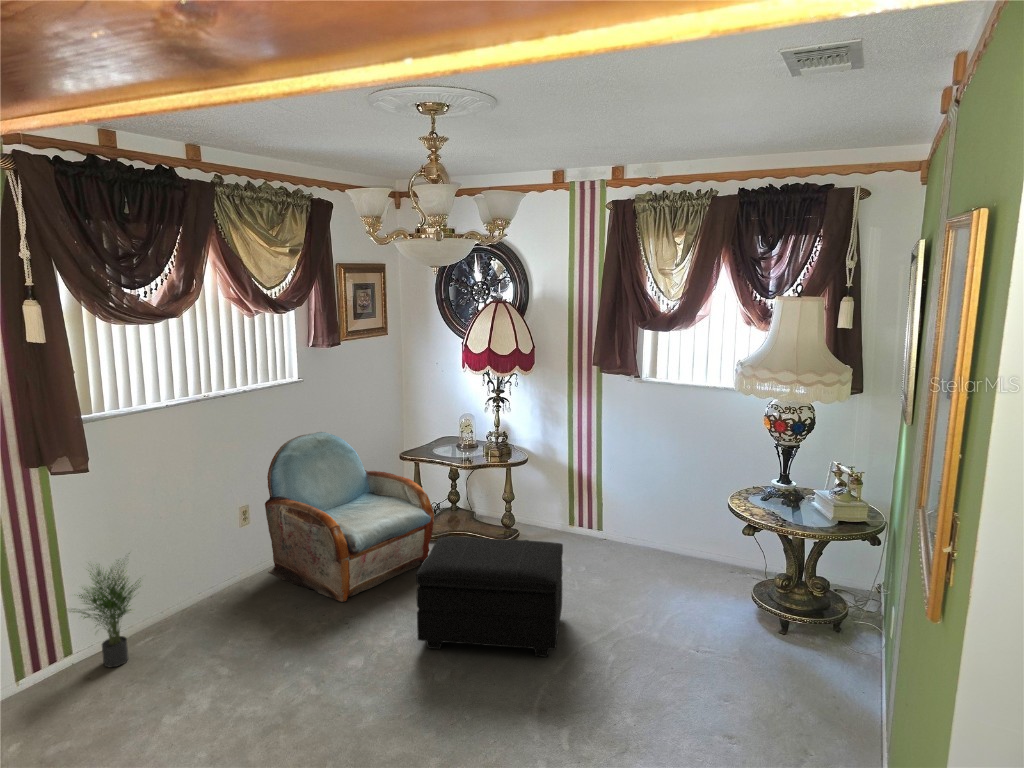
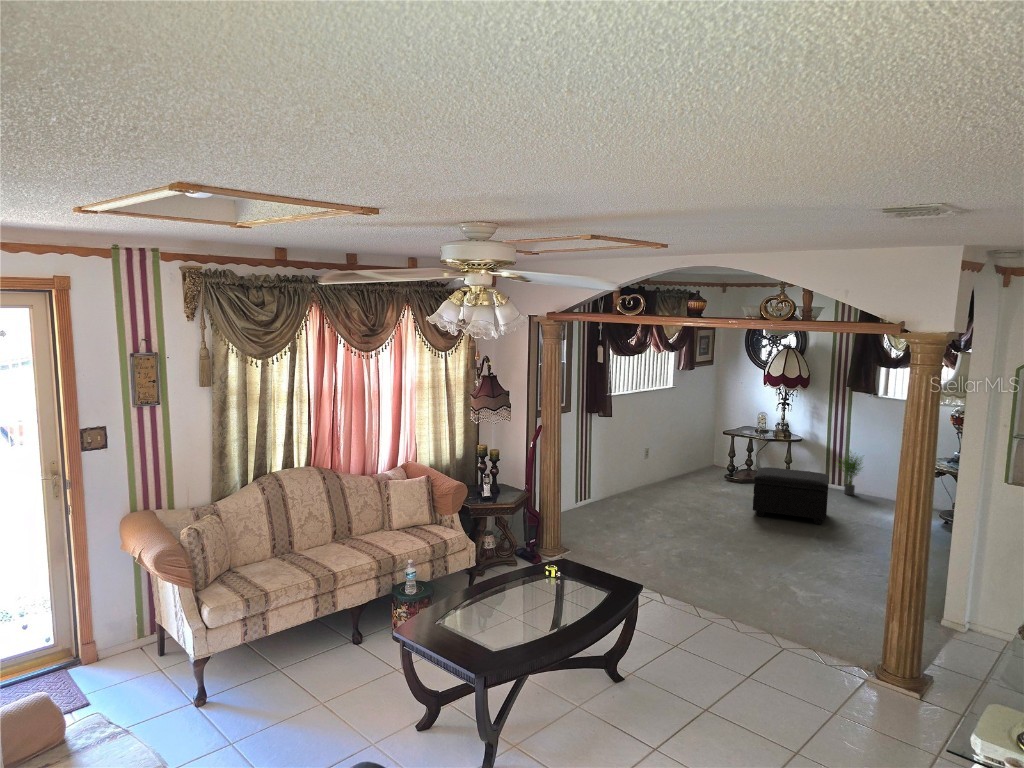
armchair: present [265,432,434,602] -> none [657,415,749,498]
potted plant: present [77,560,140,667] -> present [838,452,863,495]

